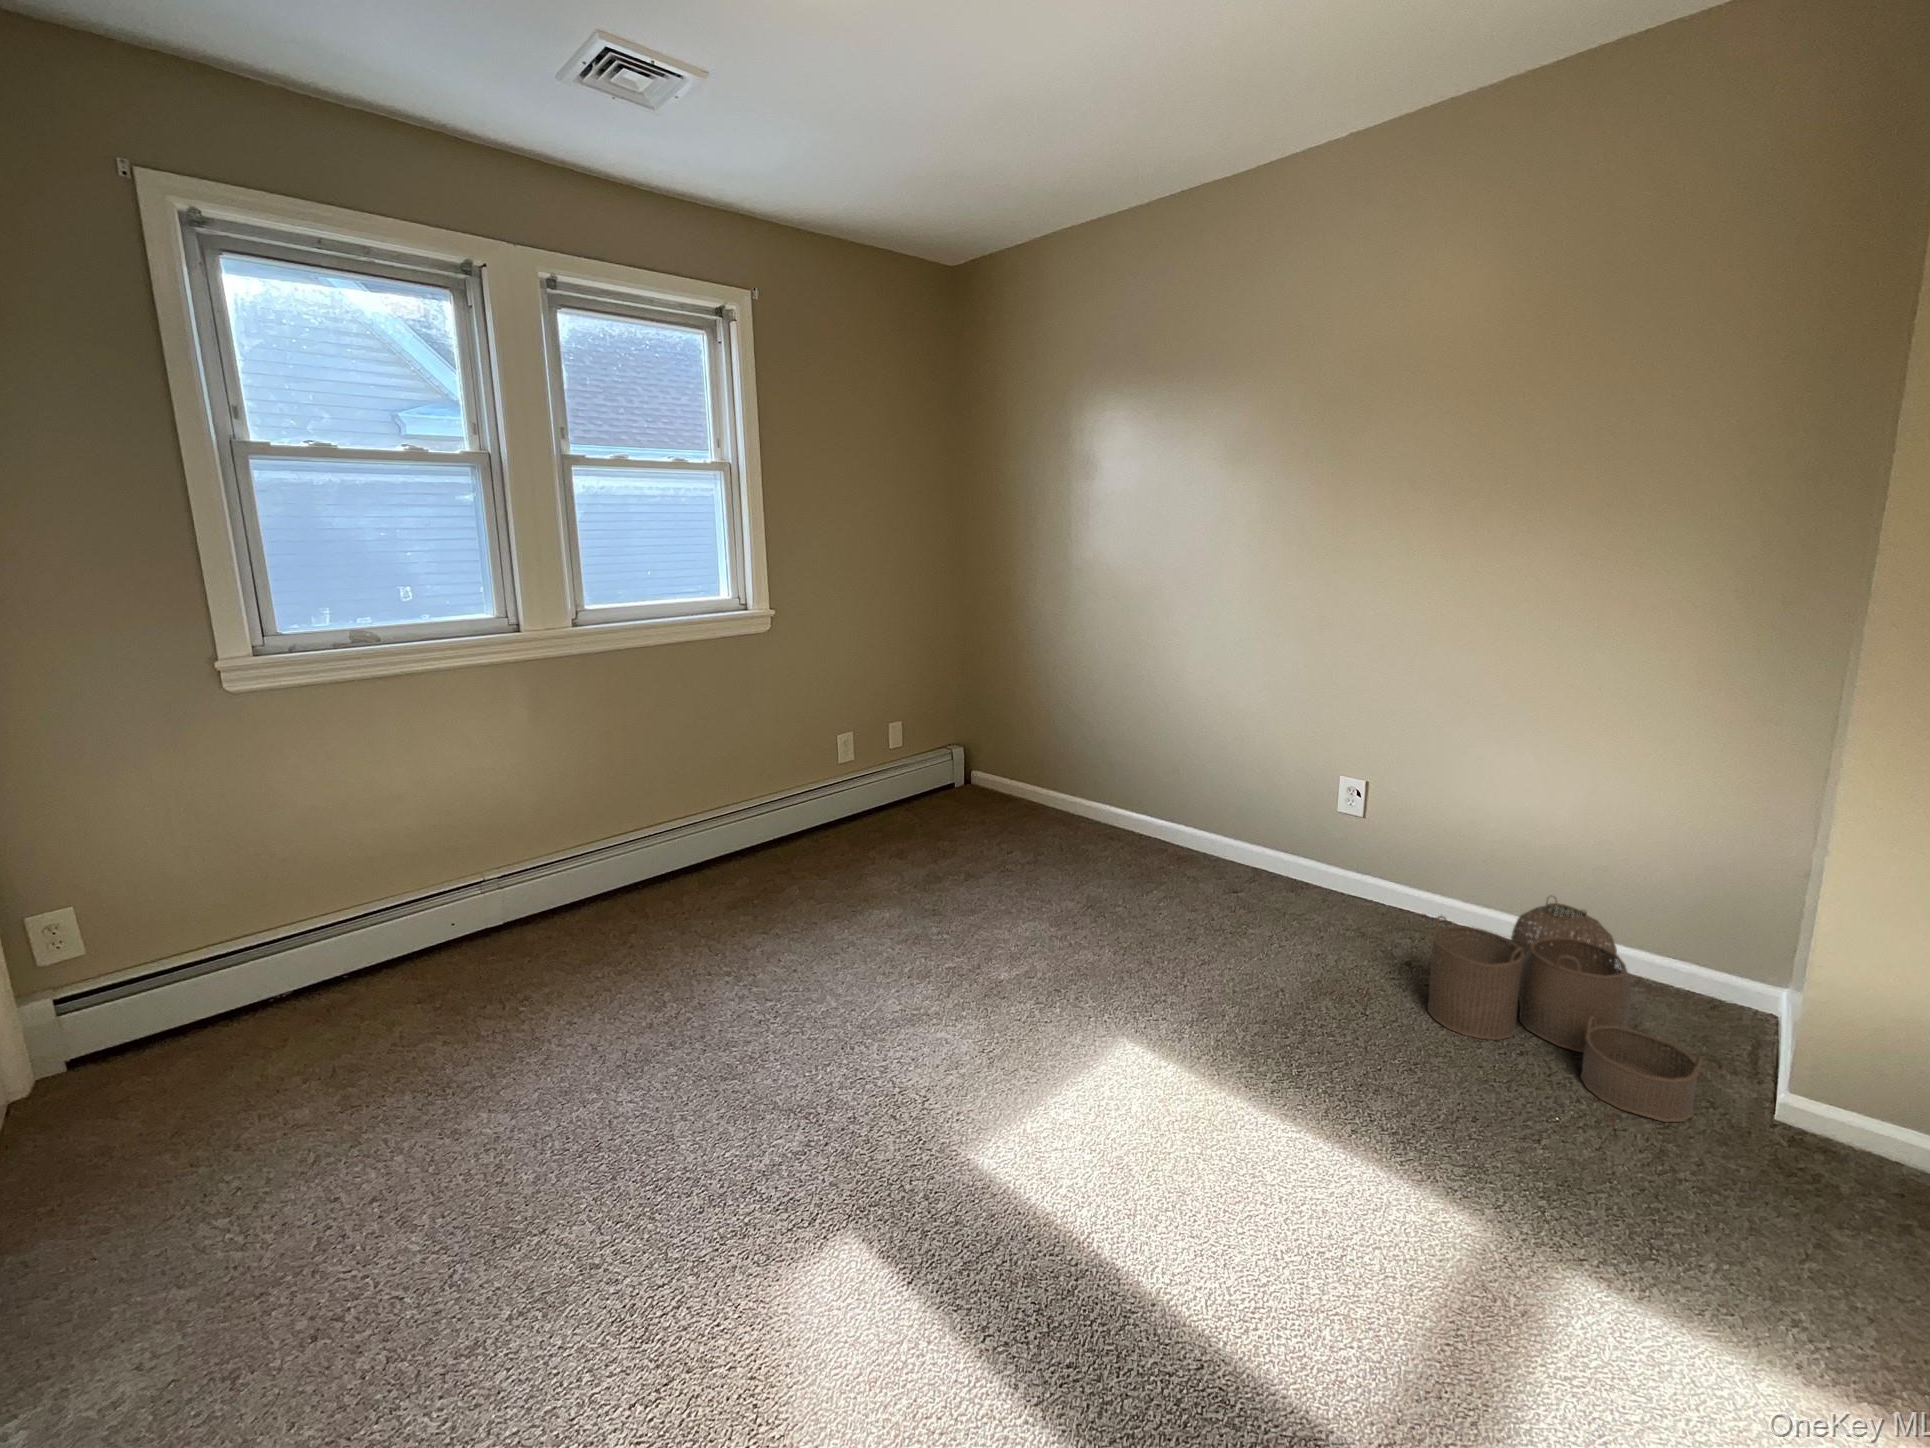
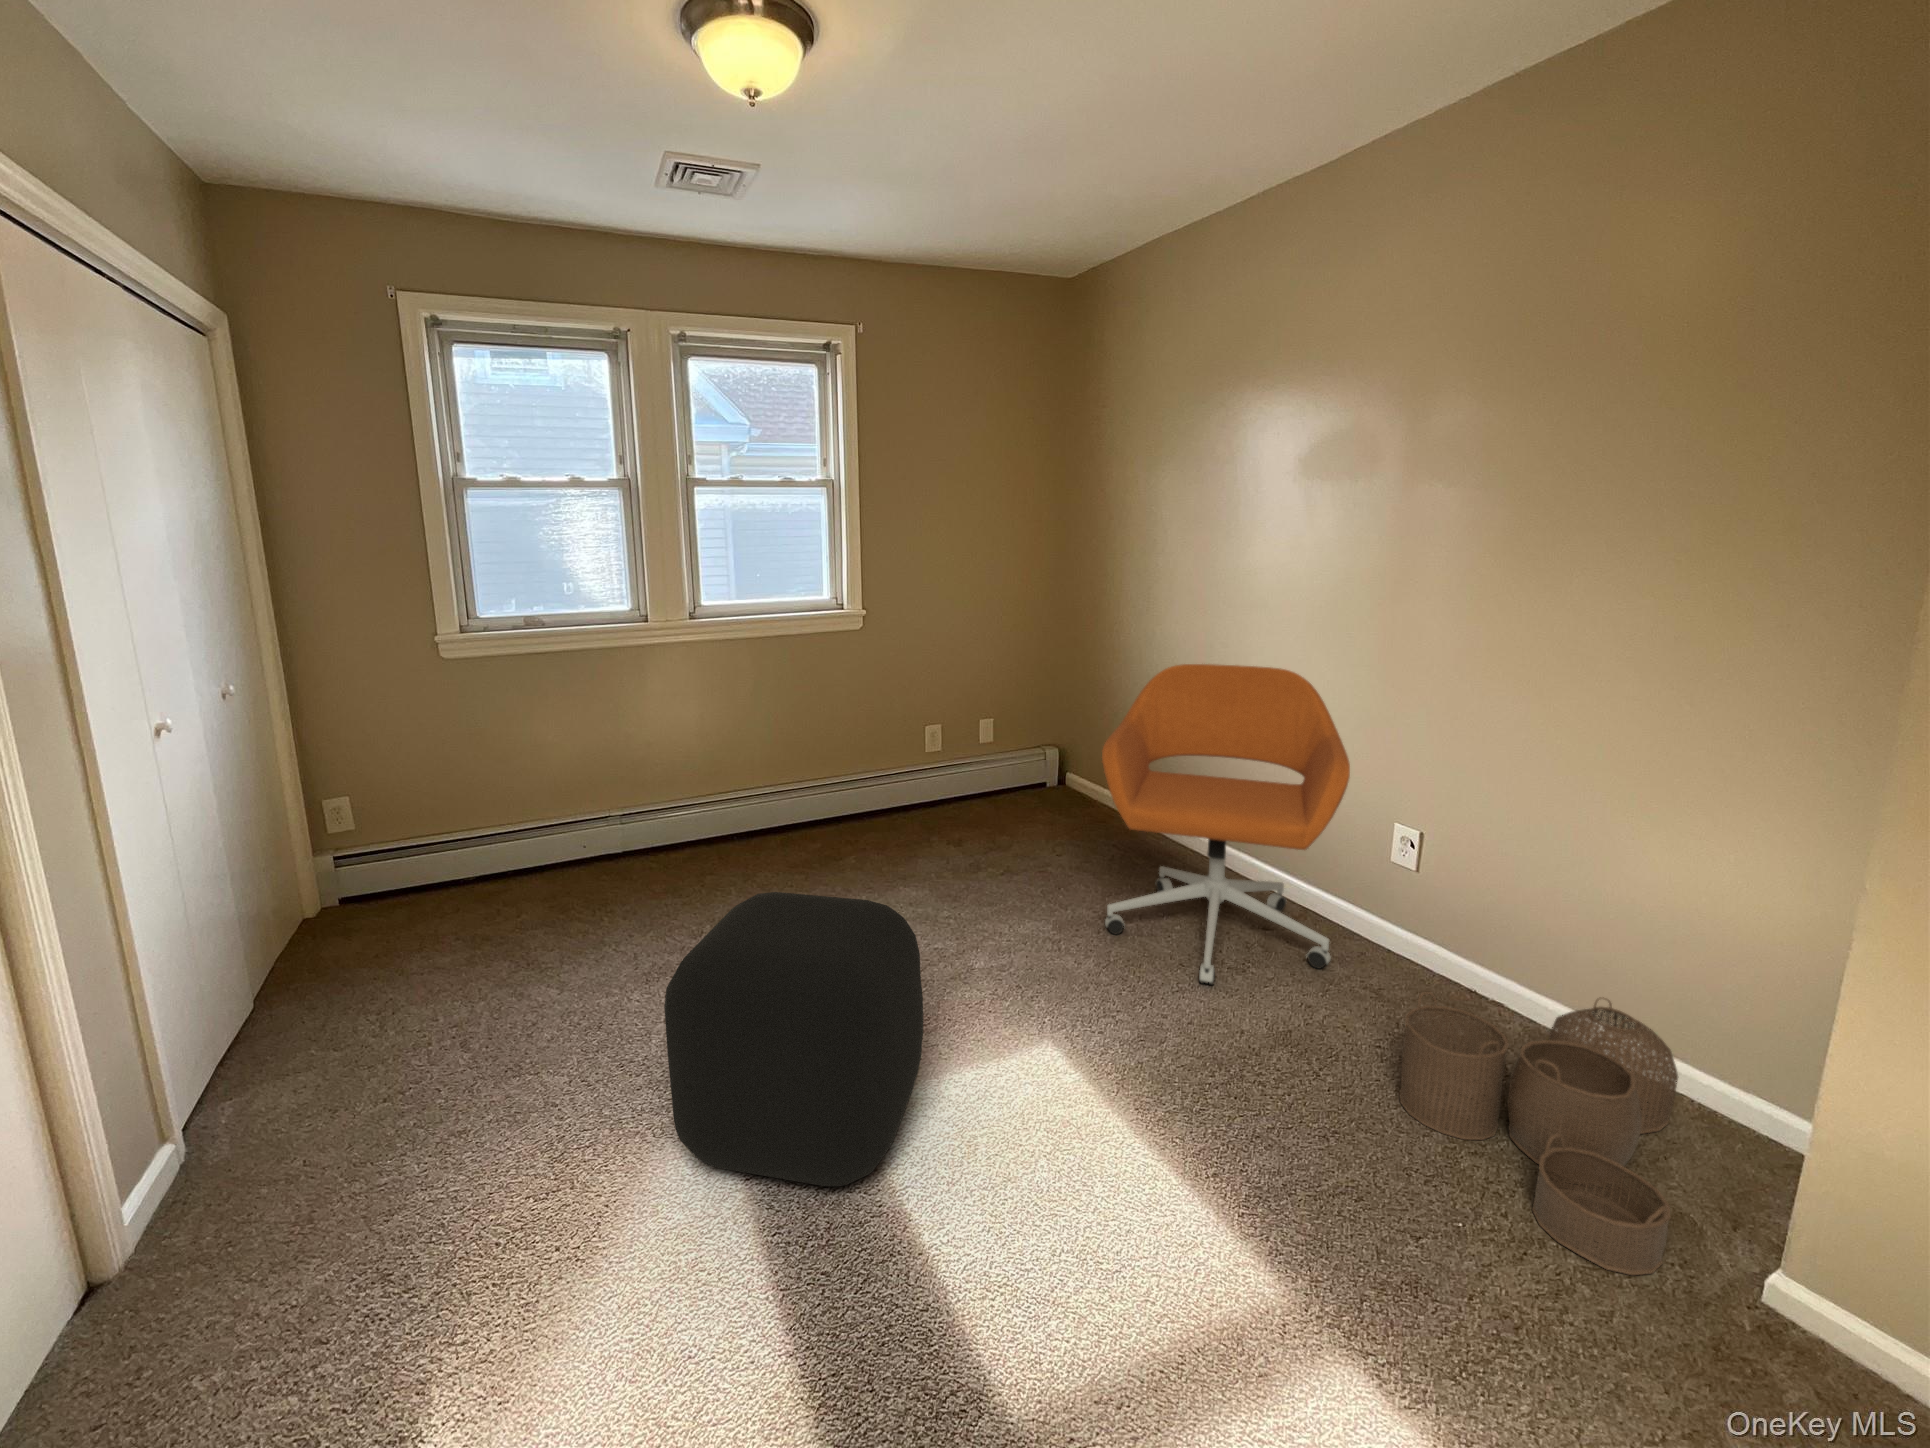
office chair: none [1084,644,1323,948] -> present [1102,664,1350,985]
ottoman: none [784,918,1077,1281] -> present [664,892,923,1187]

